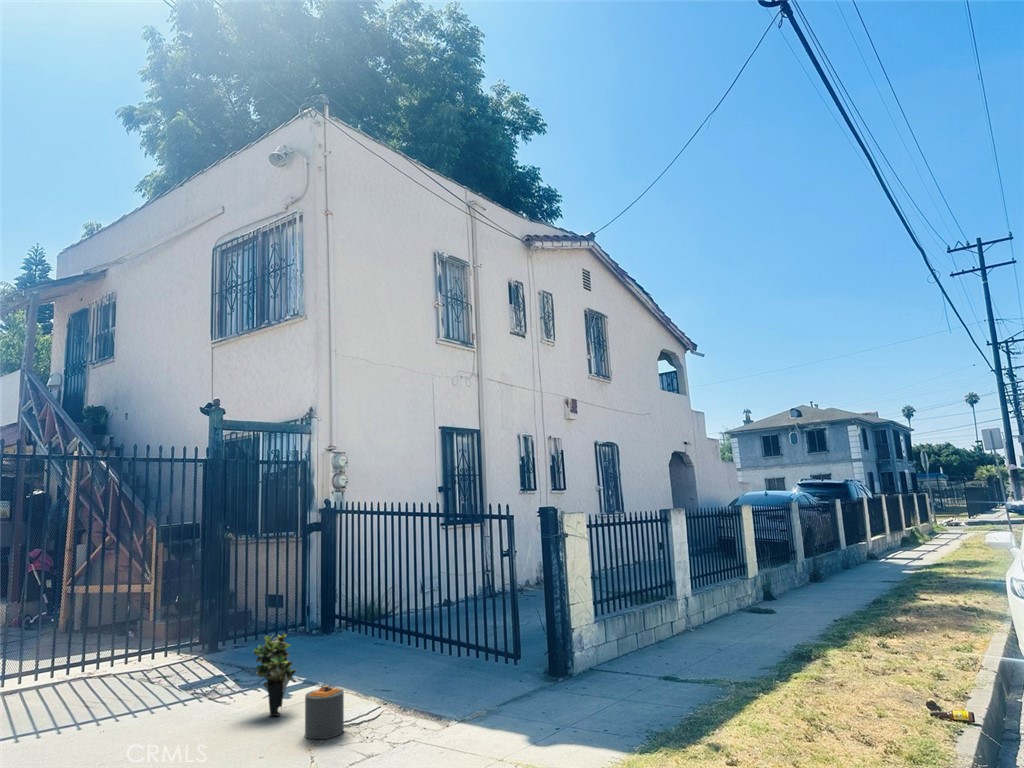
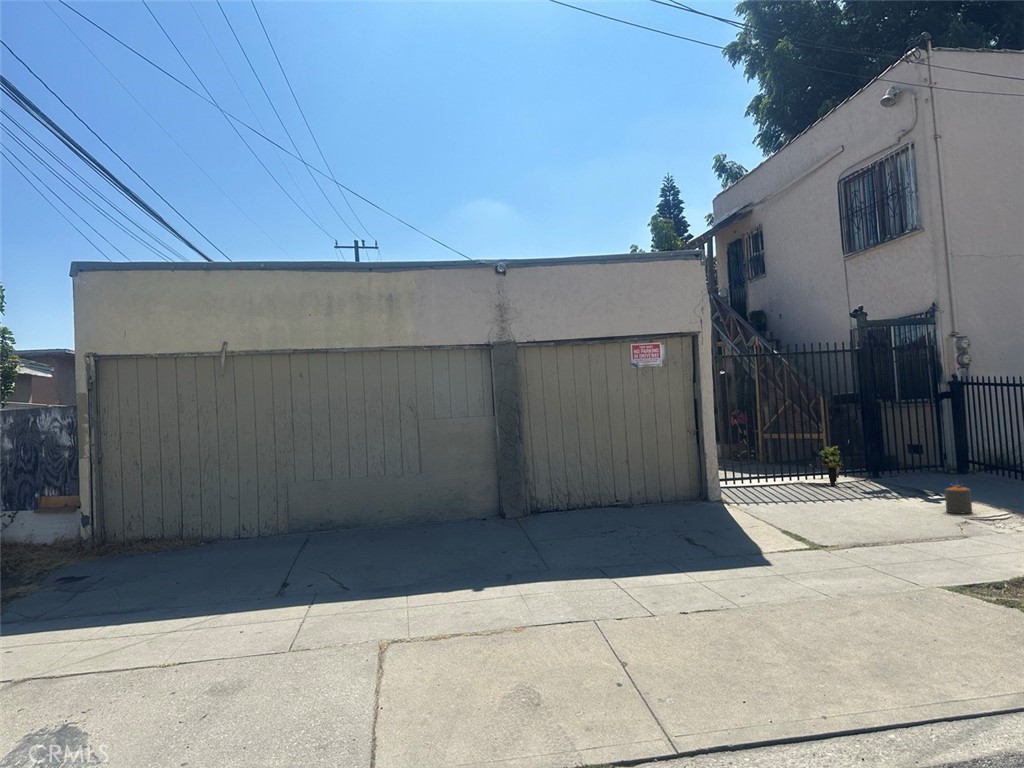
potted plant: present [253,633,296,717] -> present [820,446,844,486]

